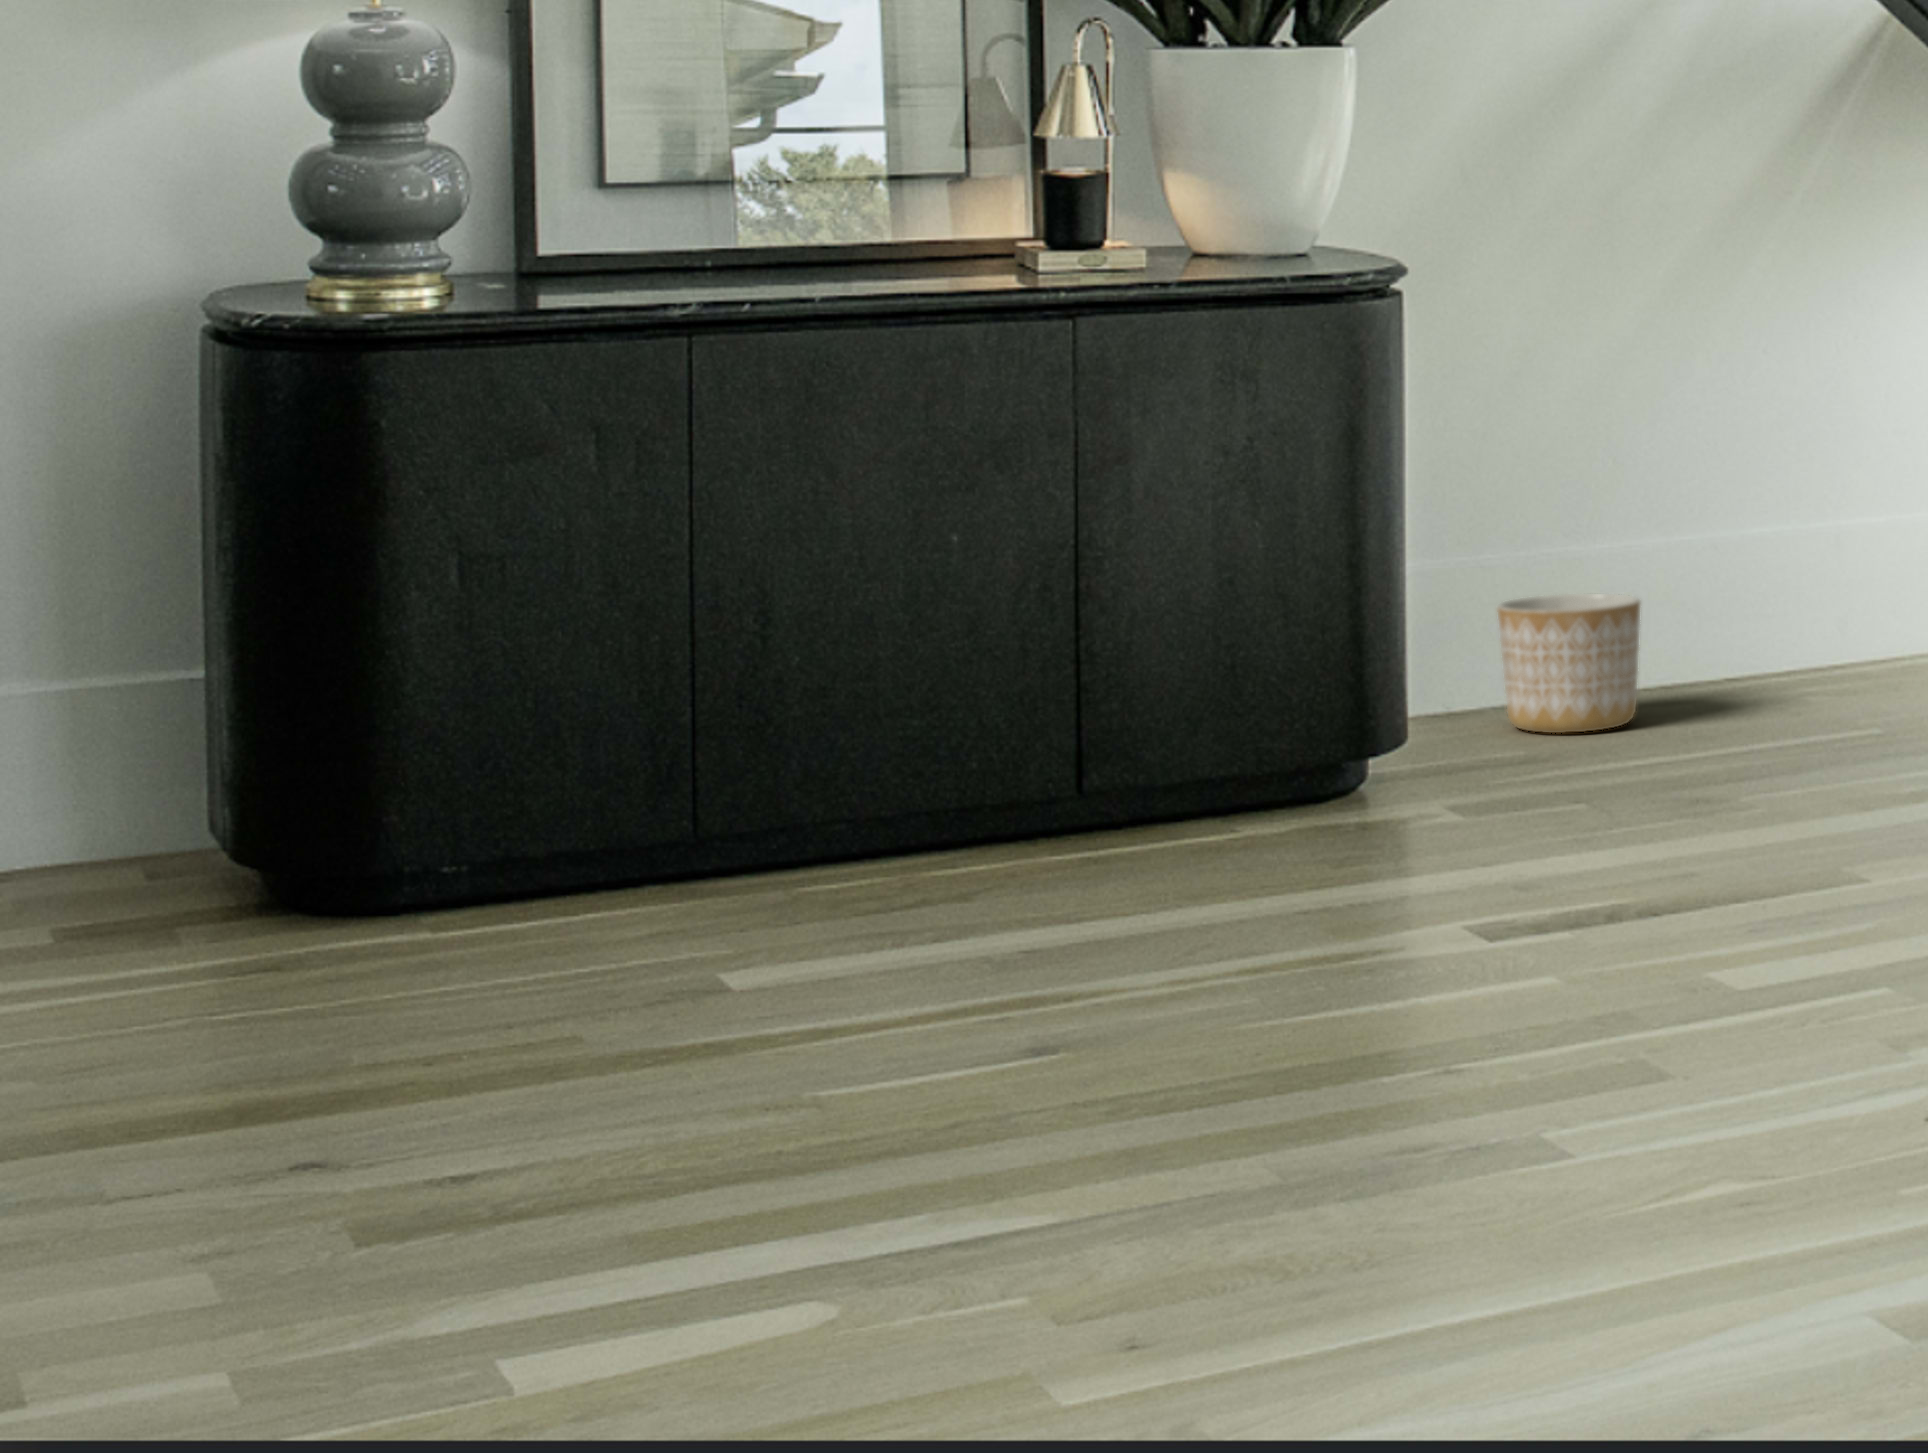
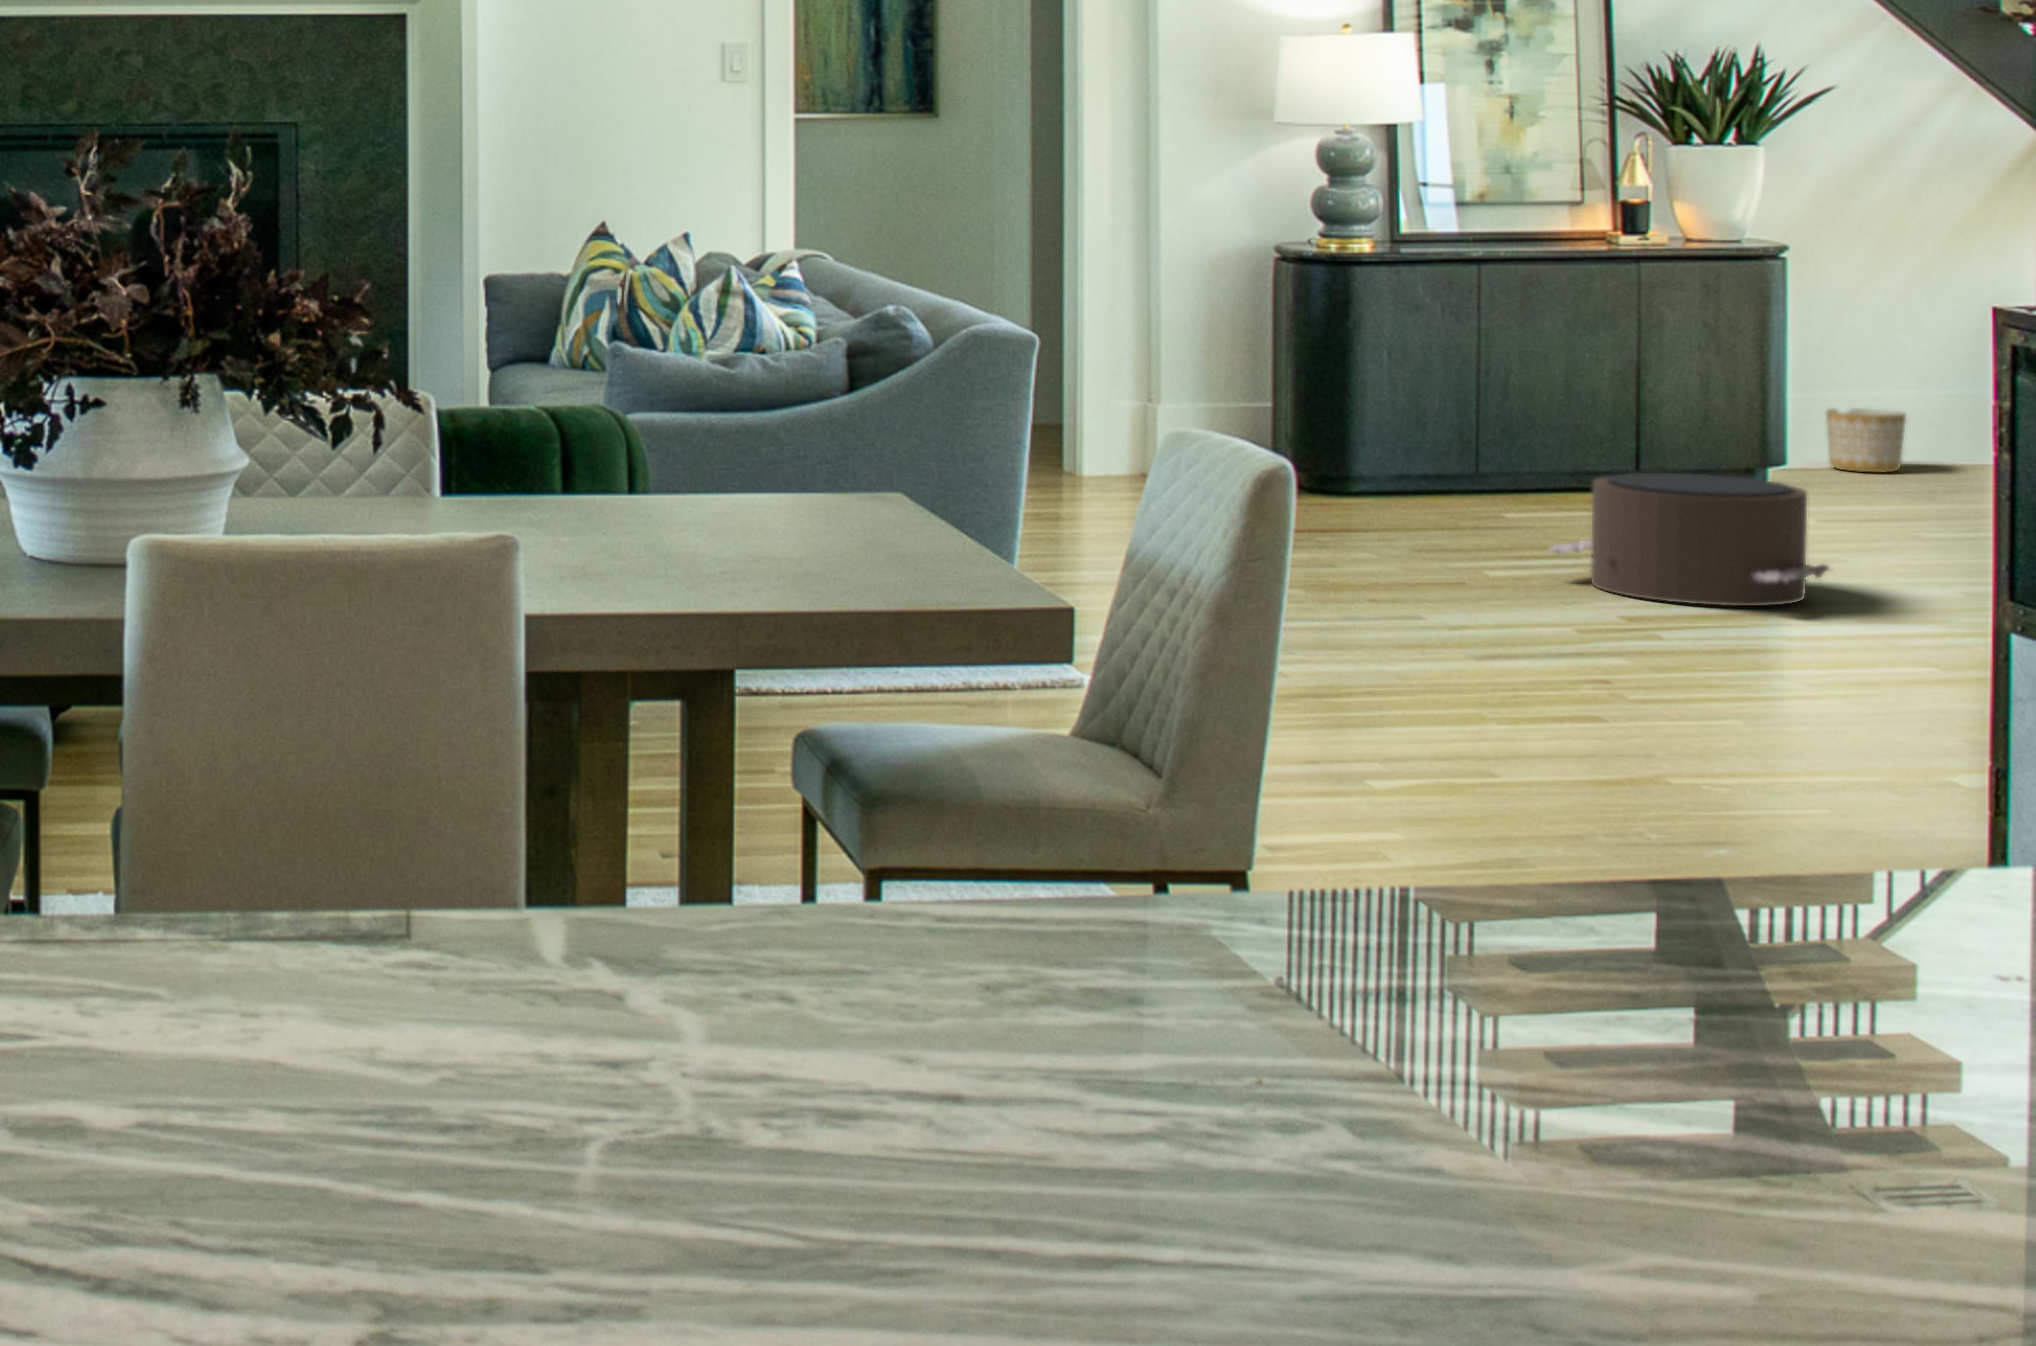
pouf: none [597,868,1312,1289] -> present [1549,473,1829,606]

